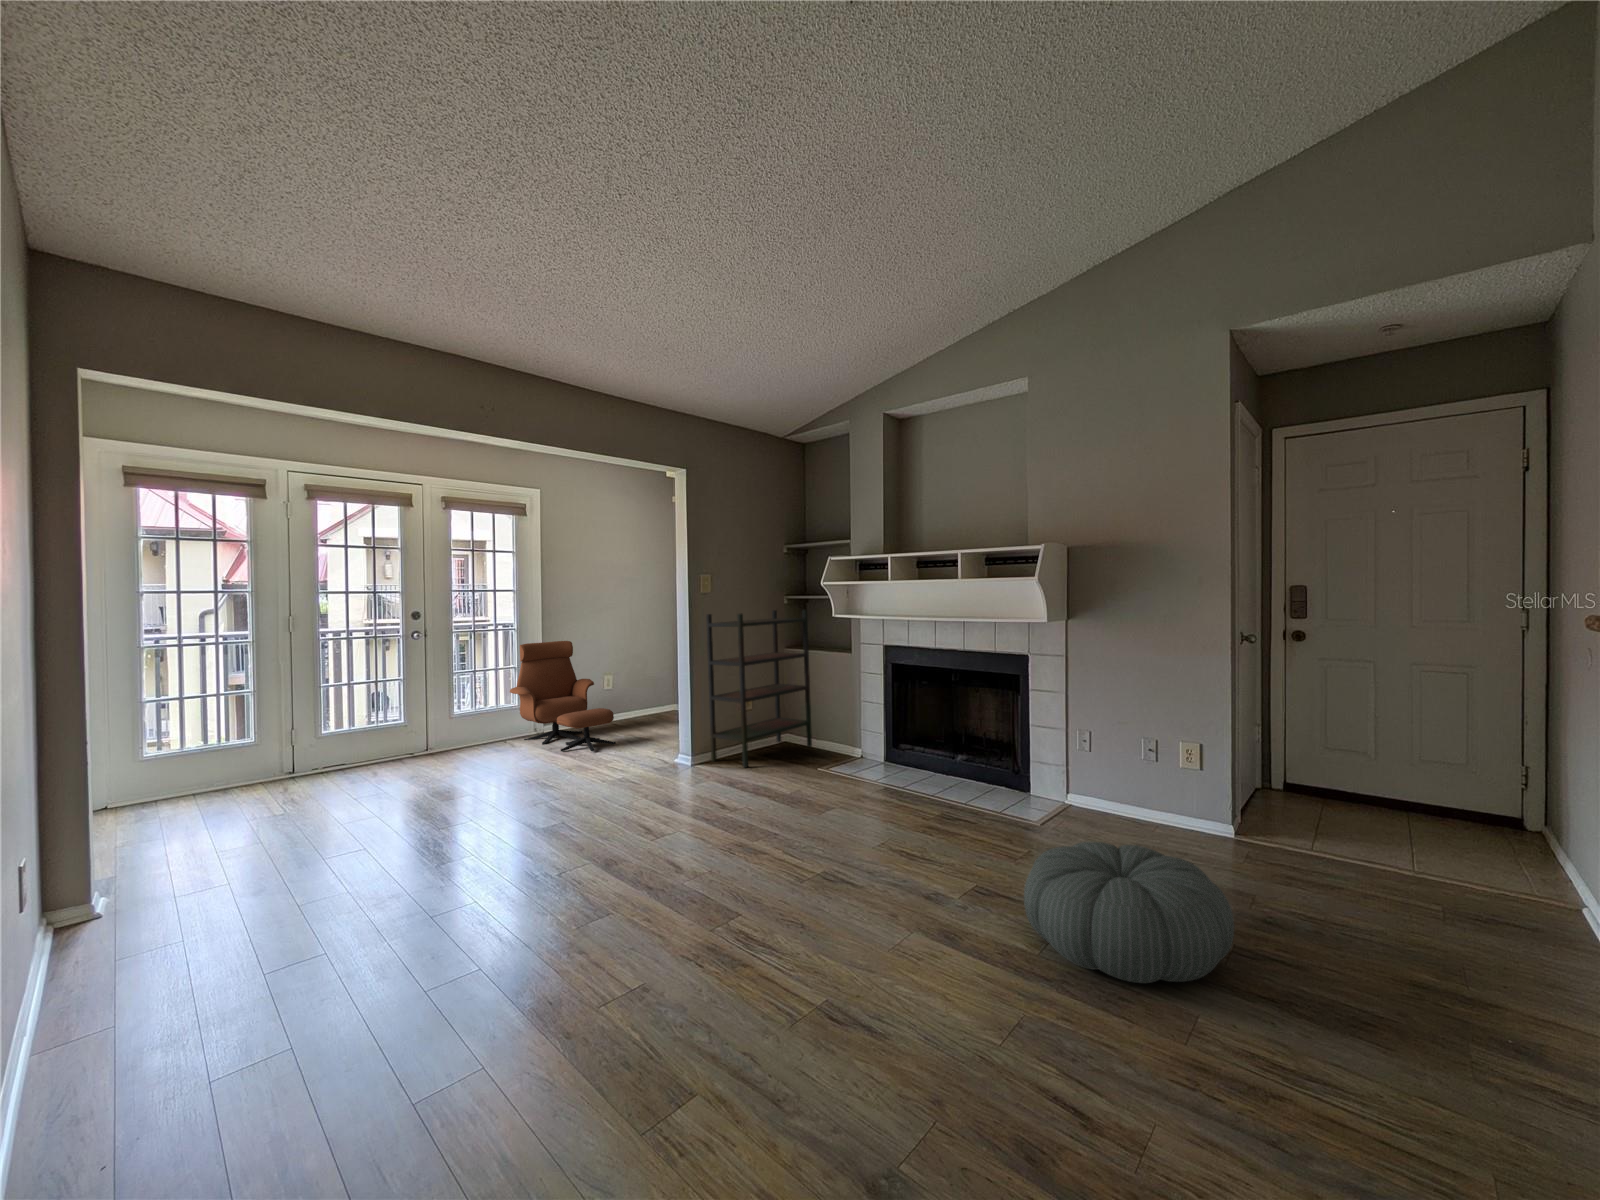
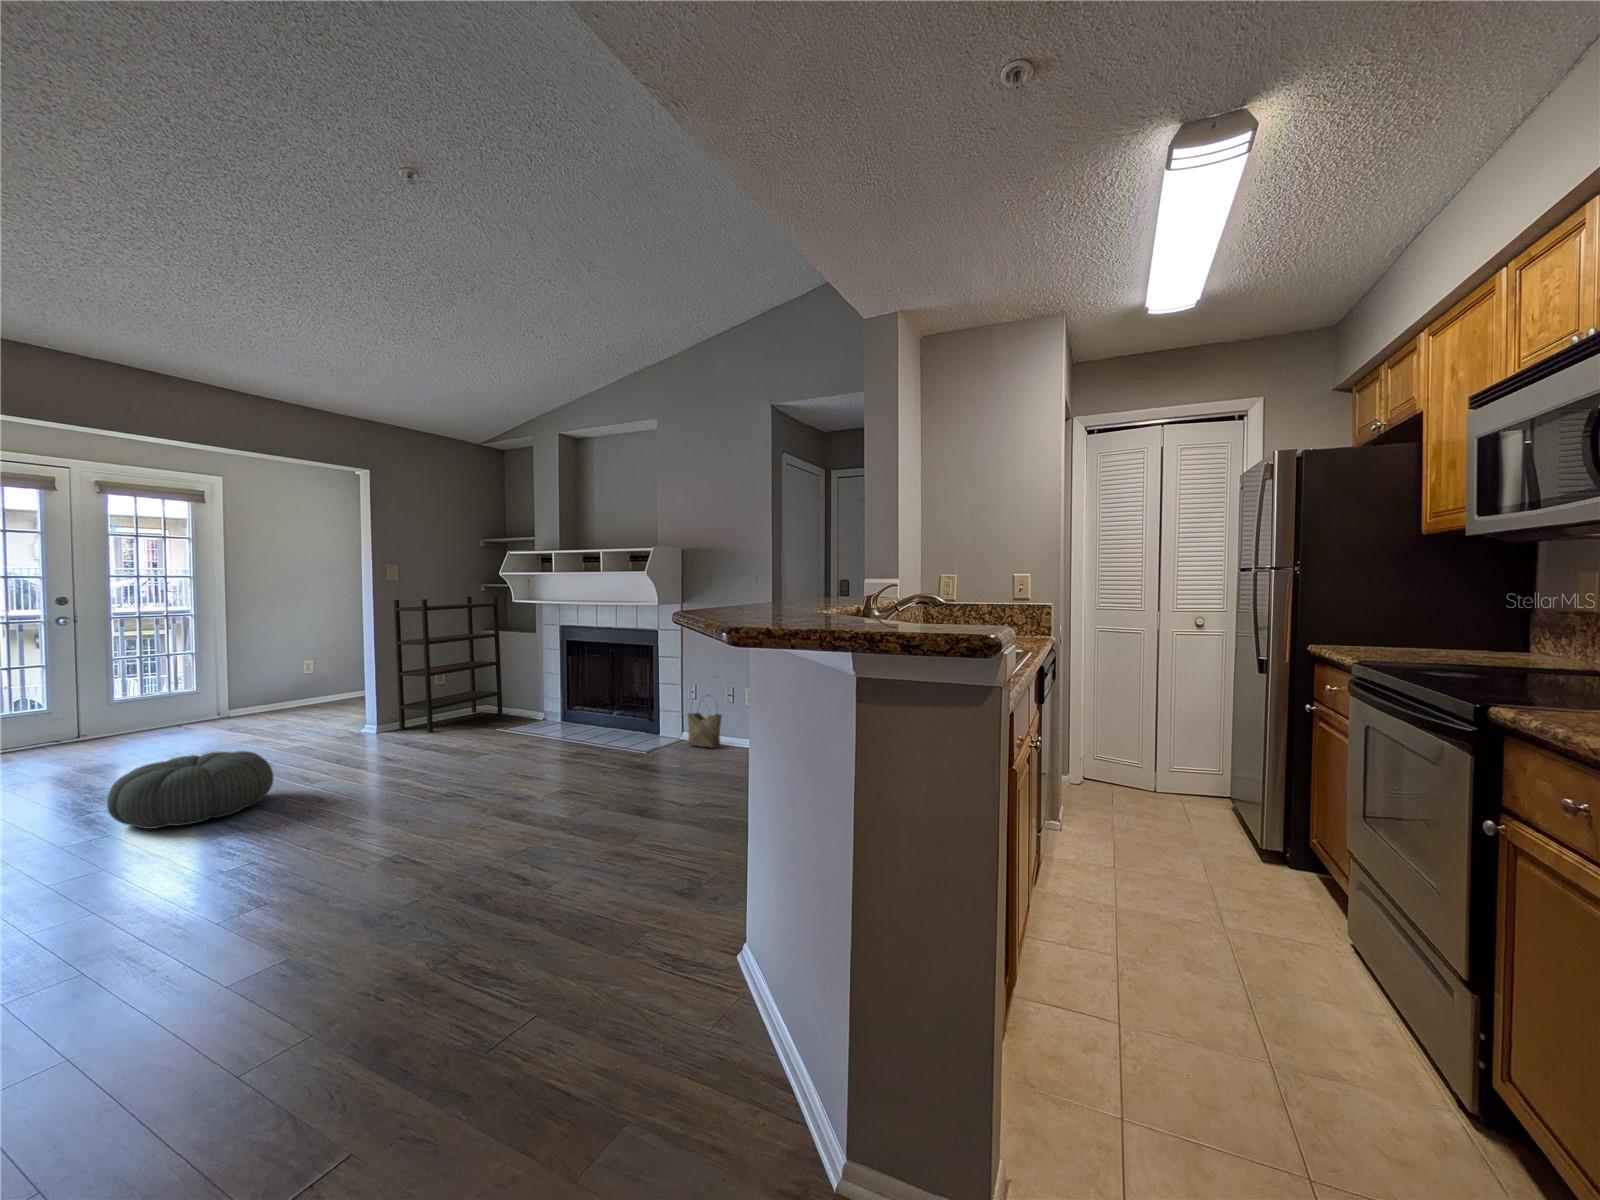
lounge chair: present [510,641,616,751] -> none [183,626,305,730]
woven basket: none [1087,748,1145,825] -> present [688,695,722,748]
pouf: present [1024,842,1234,983] -> present [107,751,274,829]

